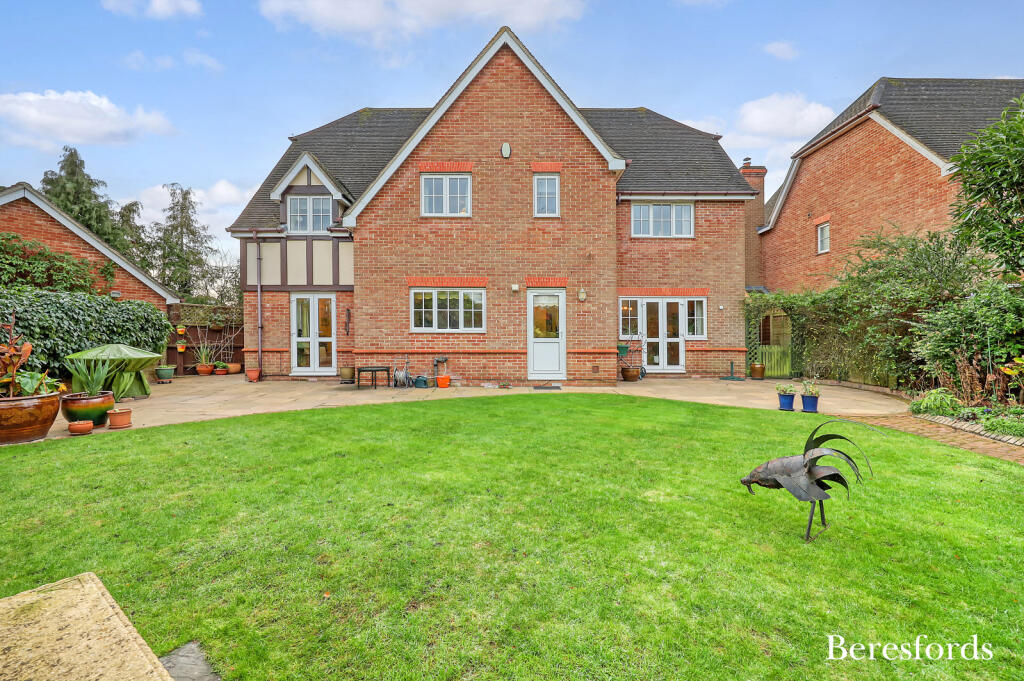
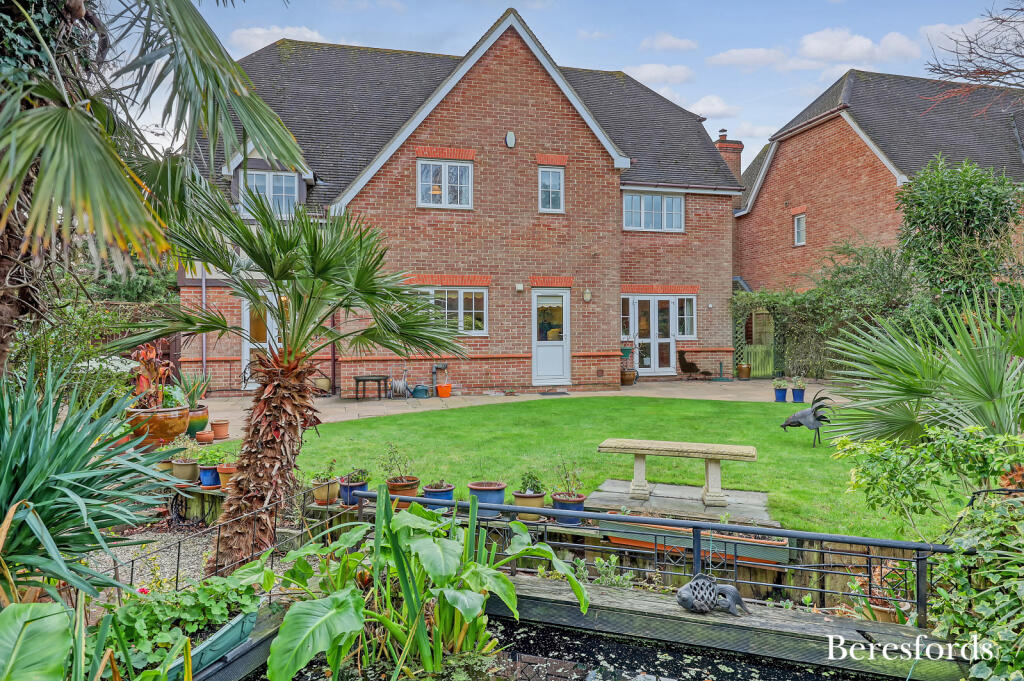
lounge chair: none [686,349,721,379] -> present [678,350,712,380]

